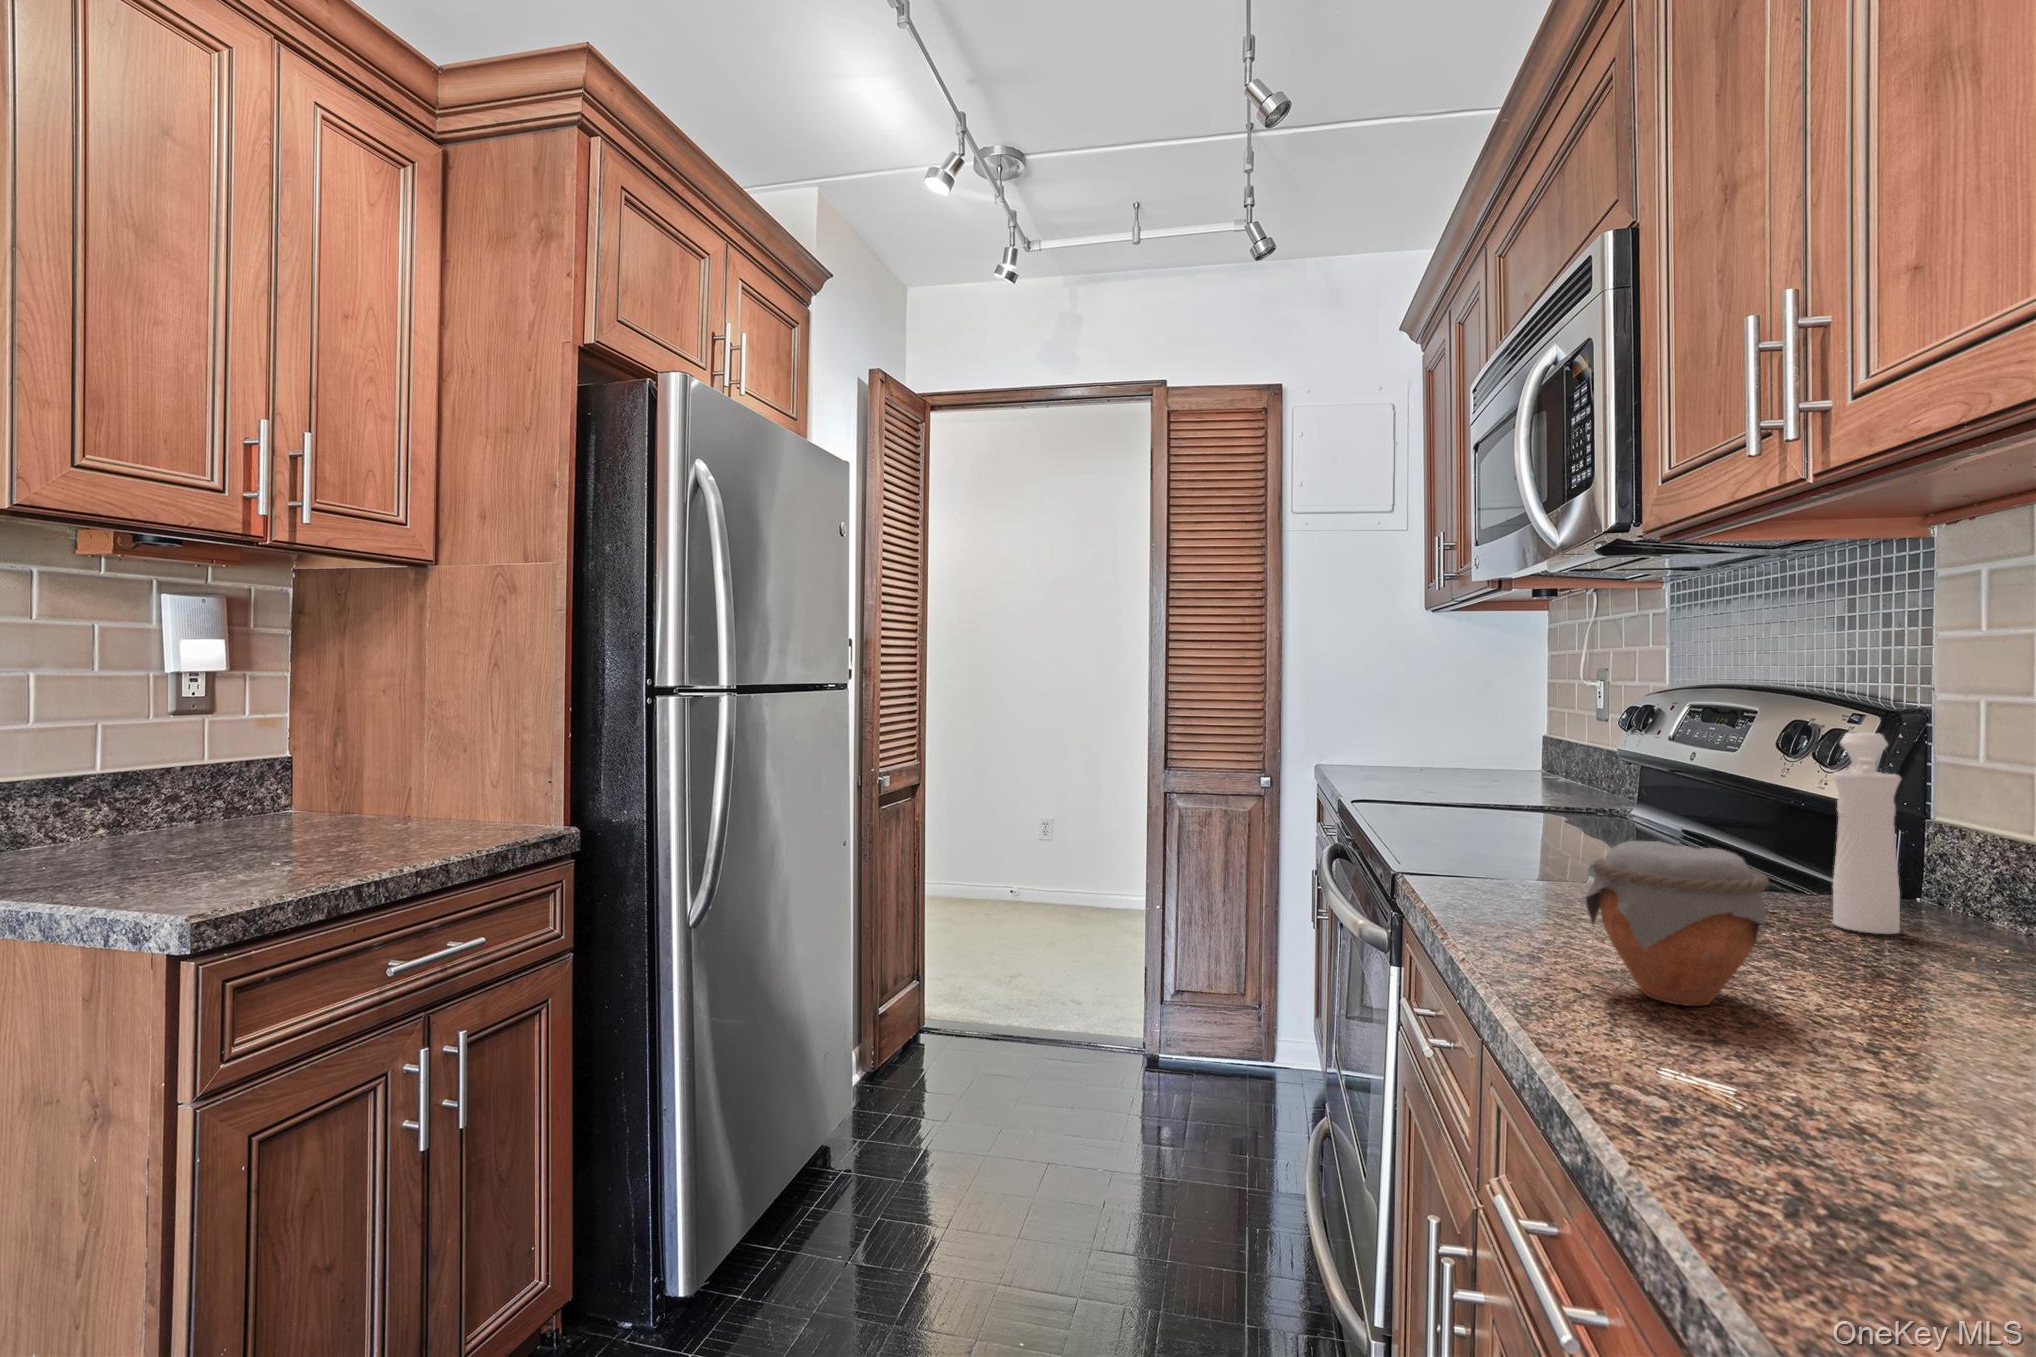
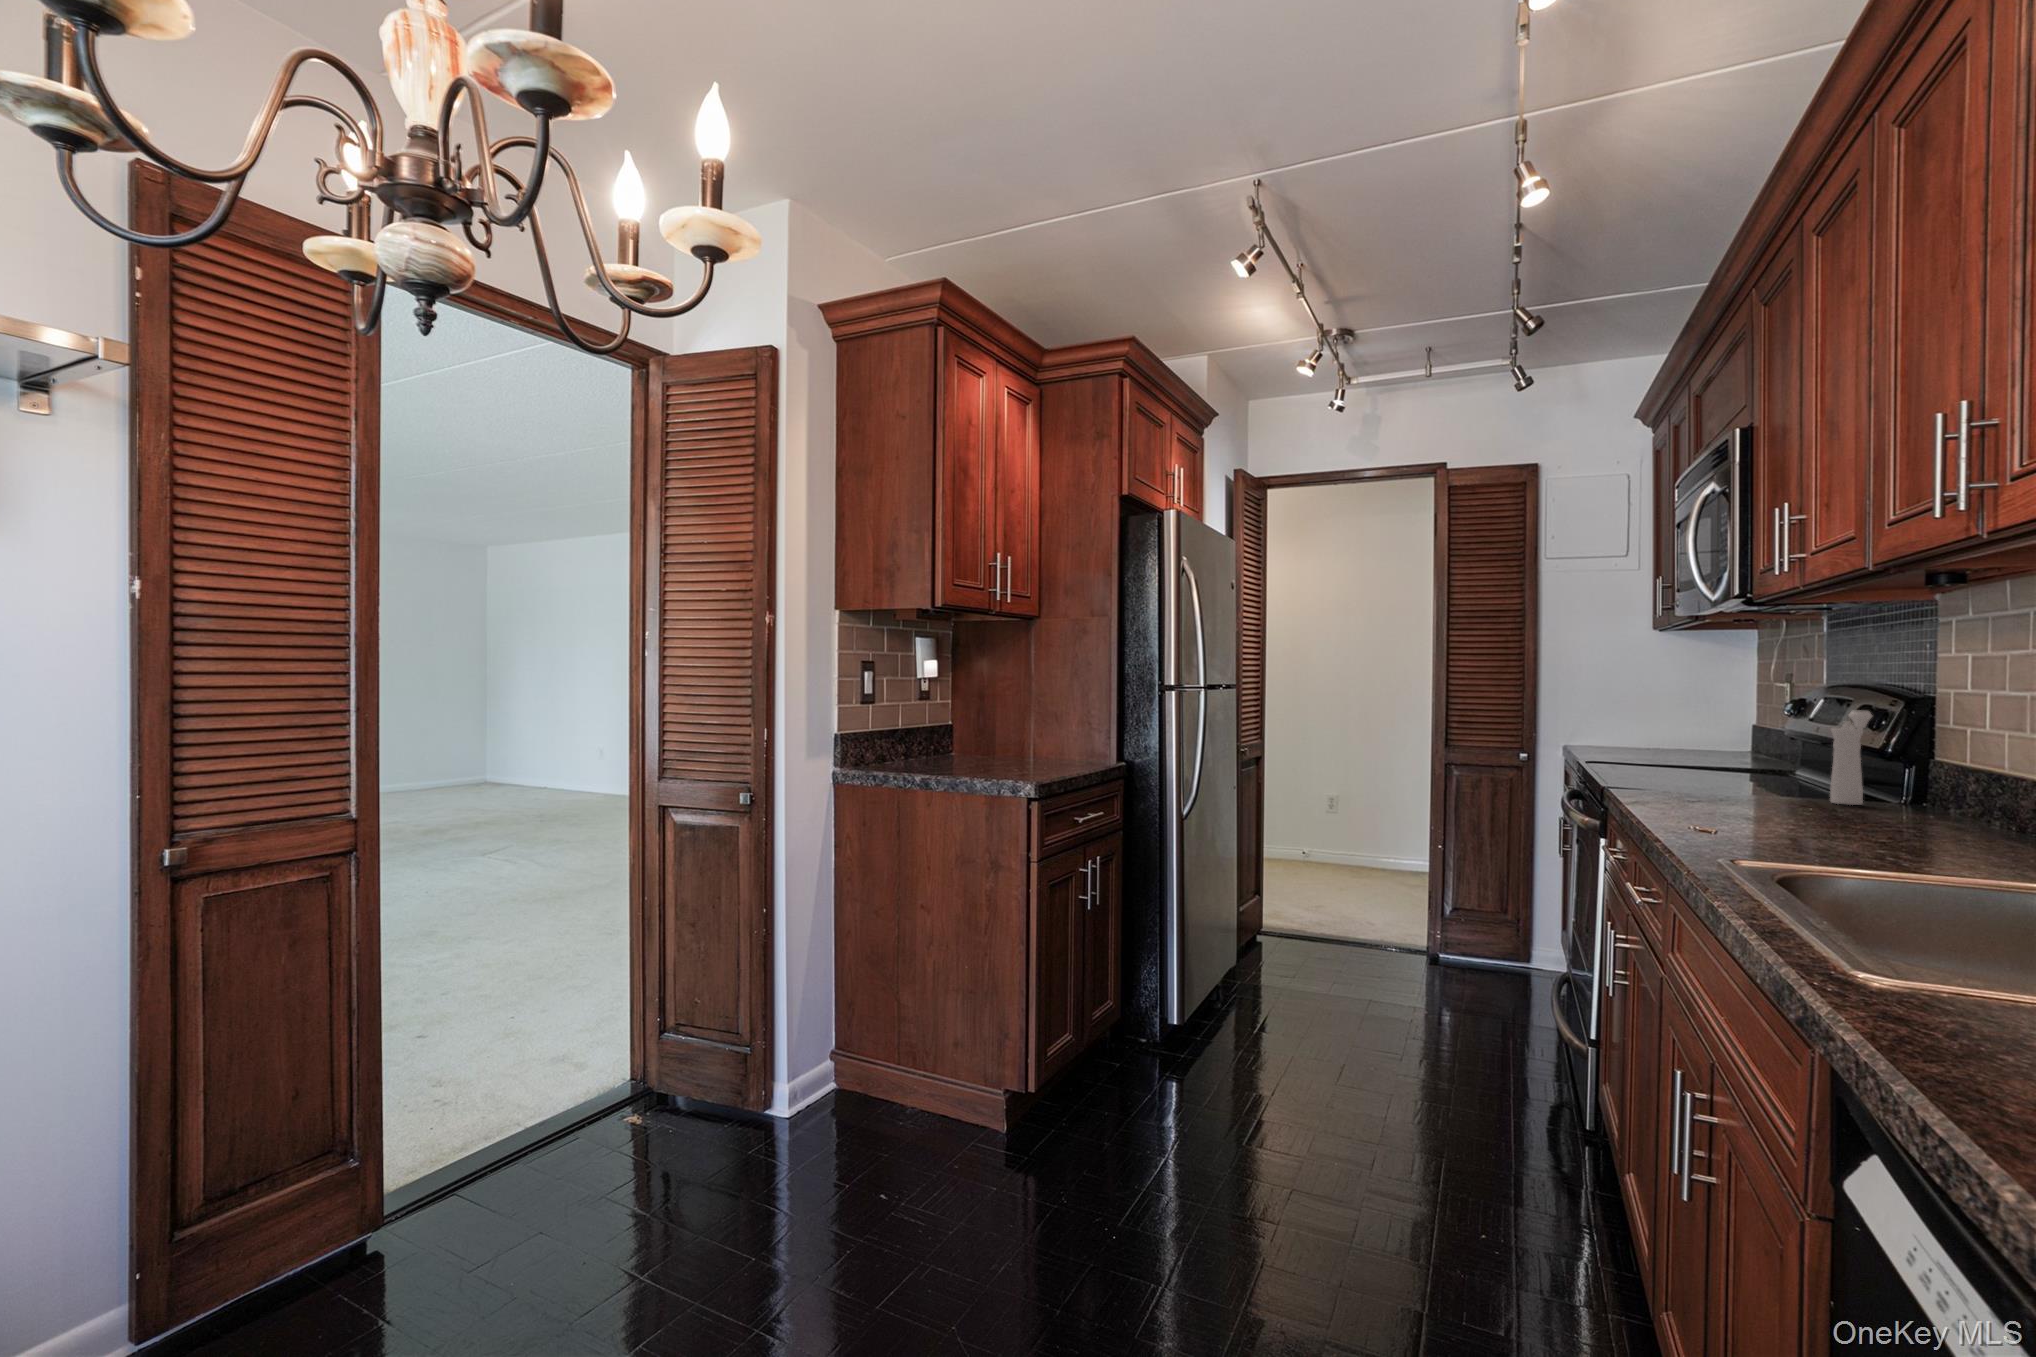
jar: present [1586,841,1769,1006] -> none [1674,750,1751,813]

